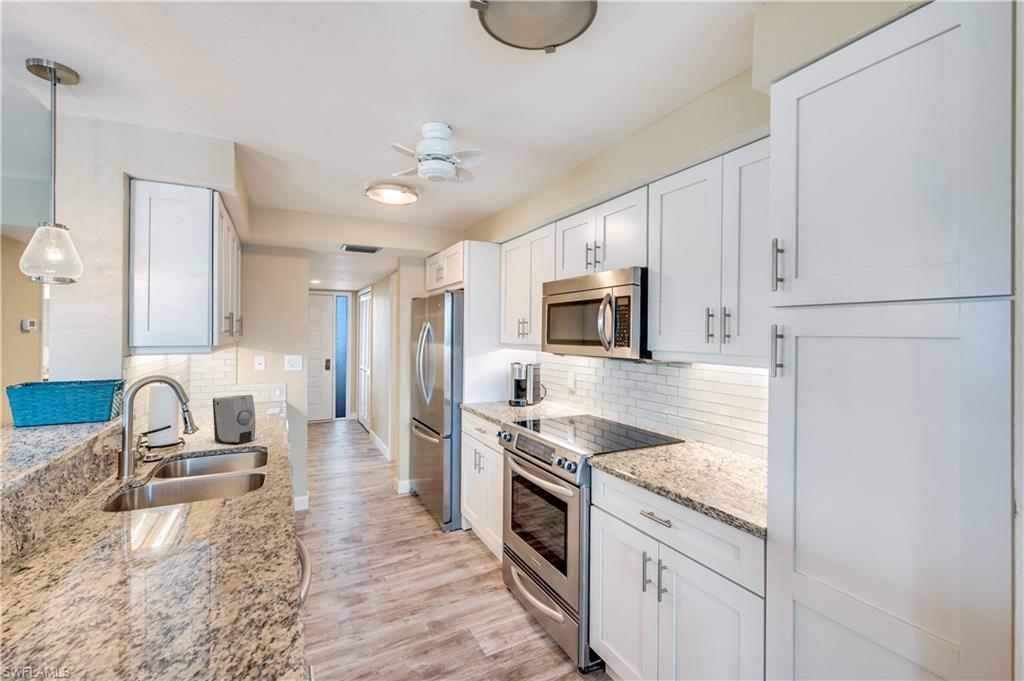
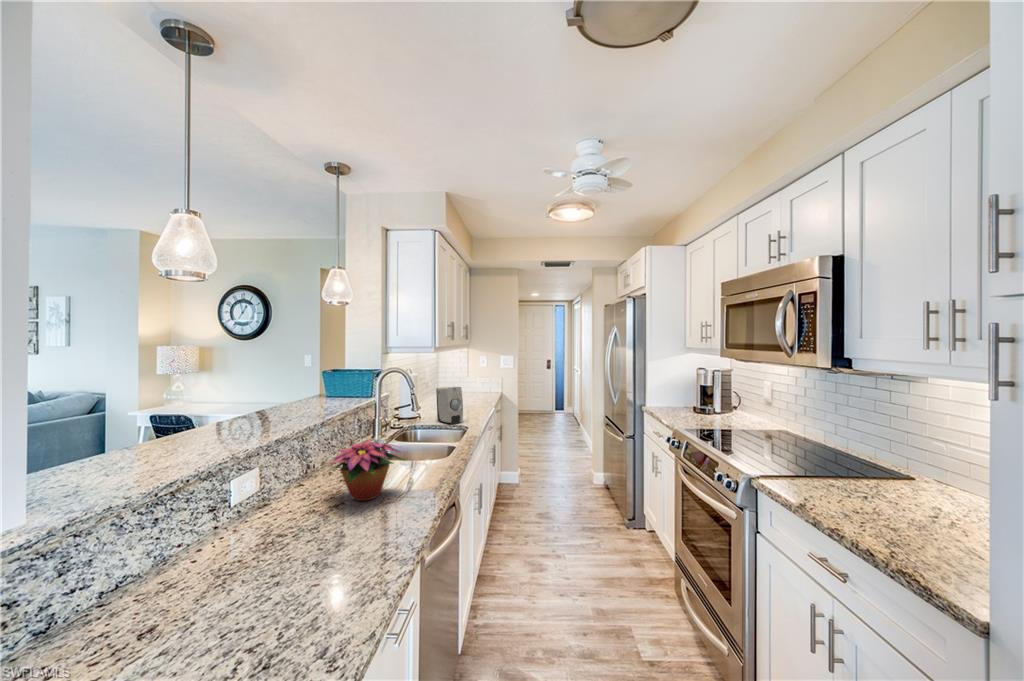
flower arrangement: none [76,471,234,565] -> present [328,440,406,501]

